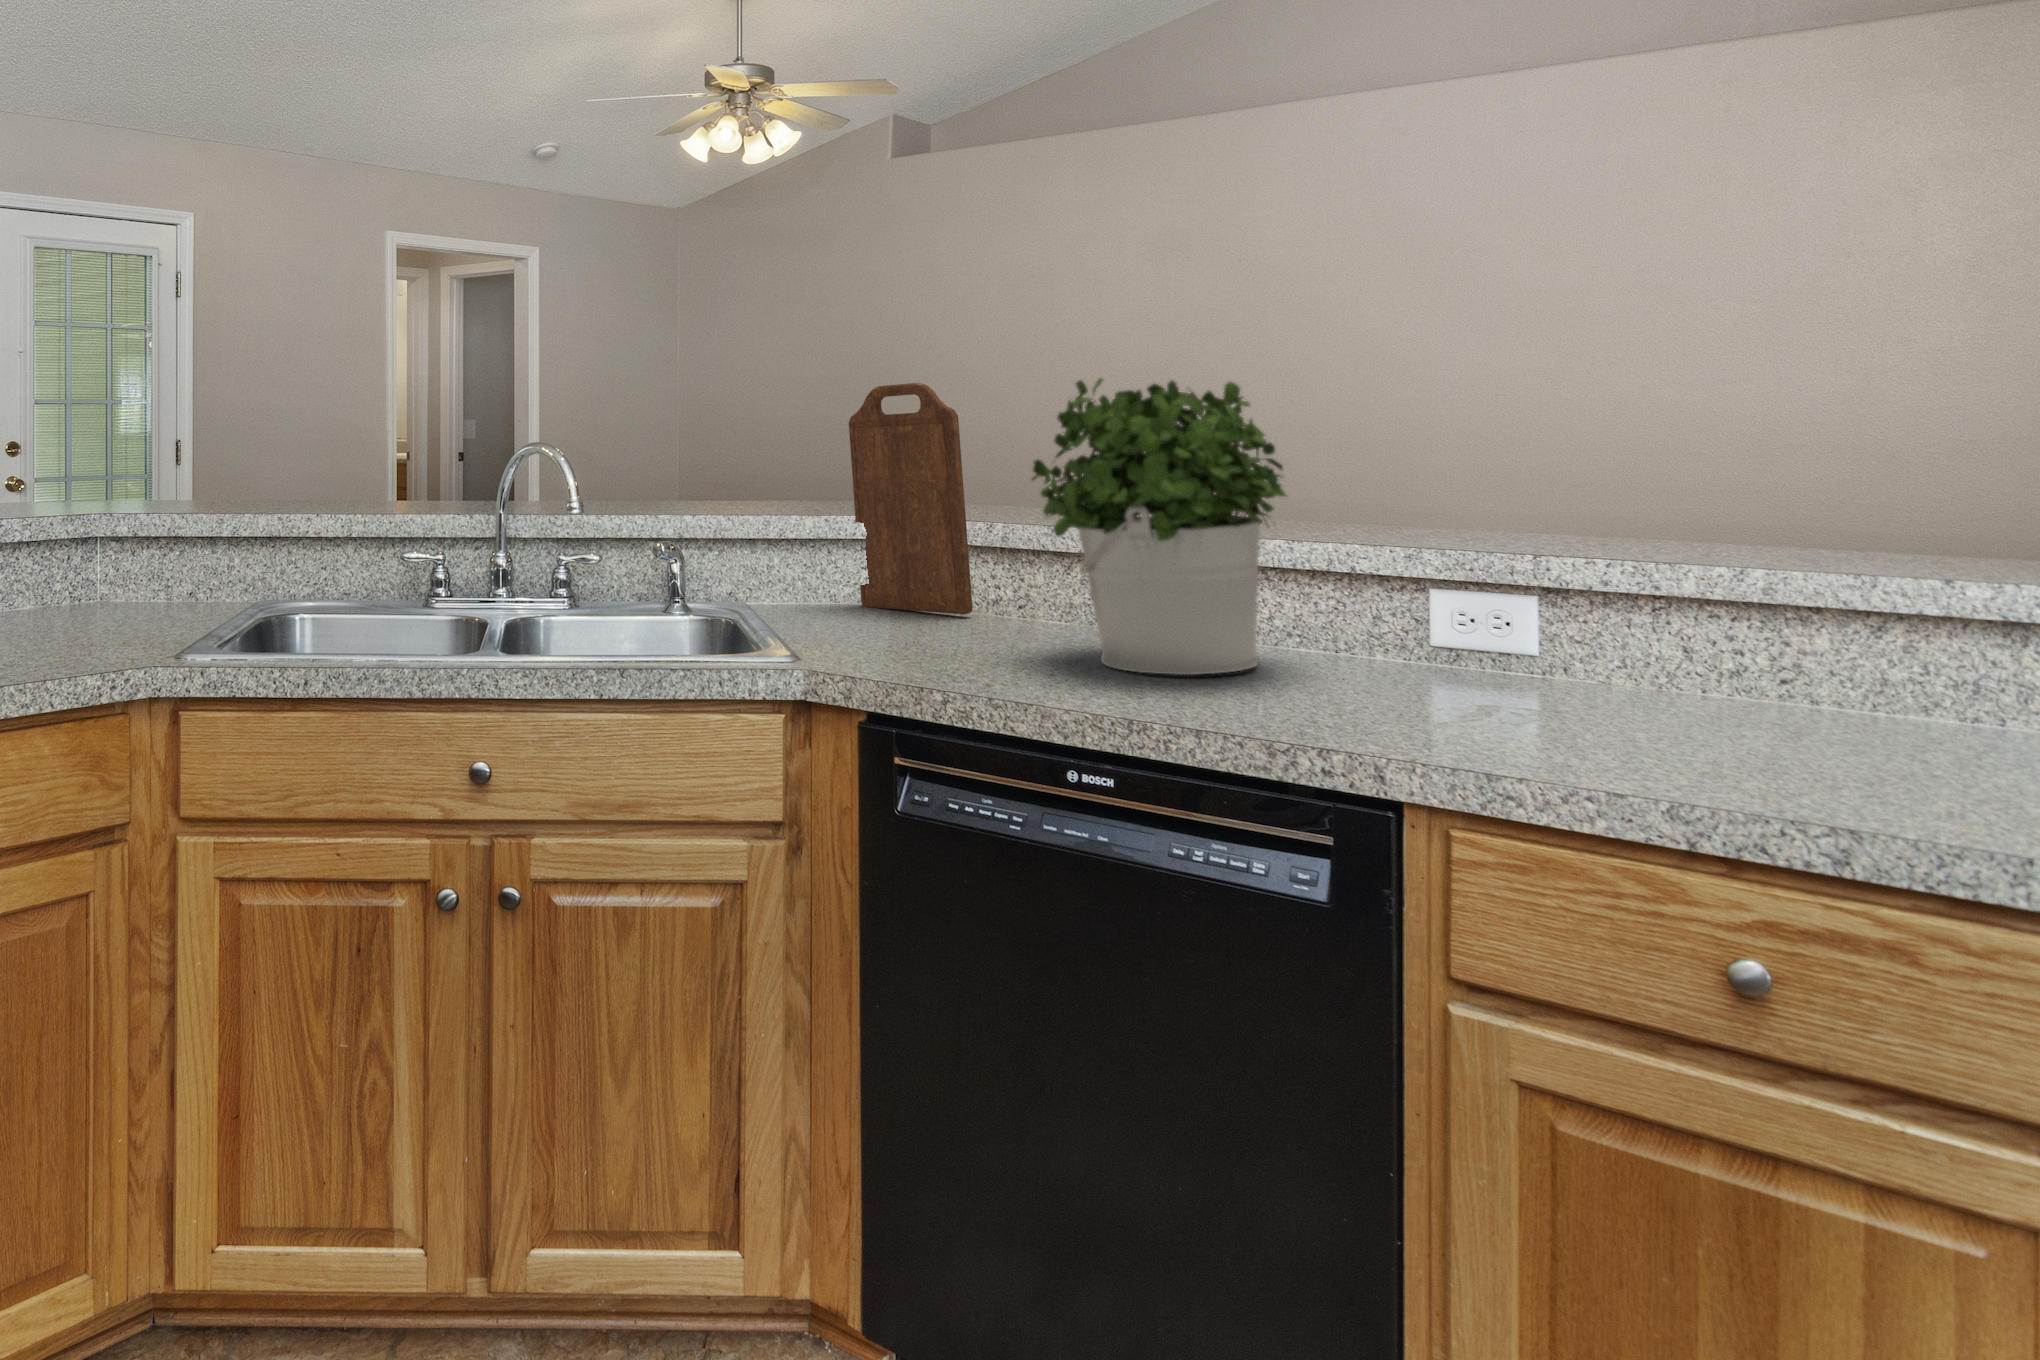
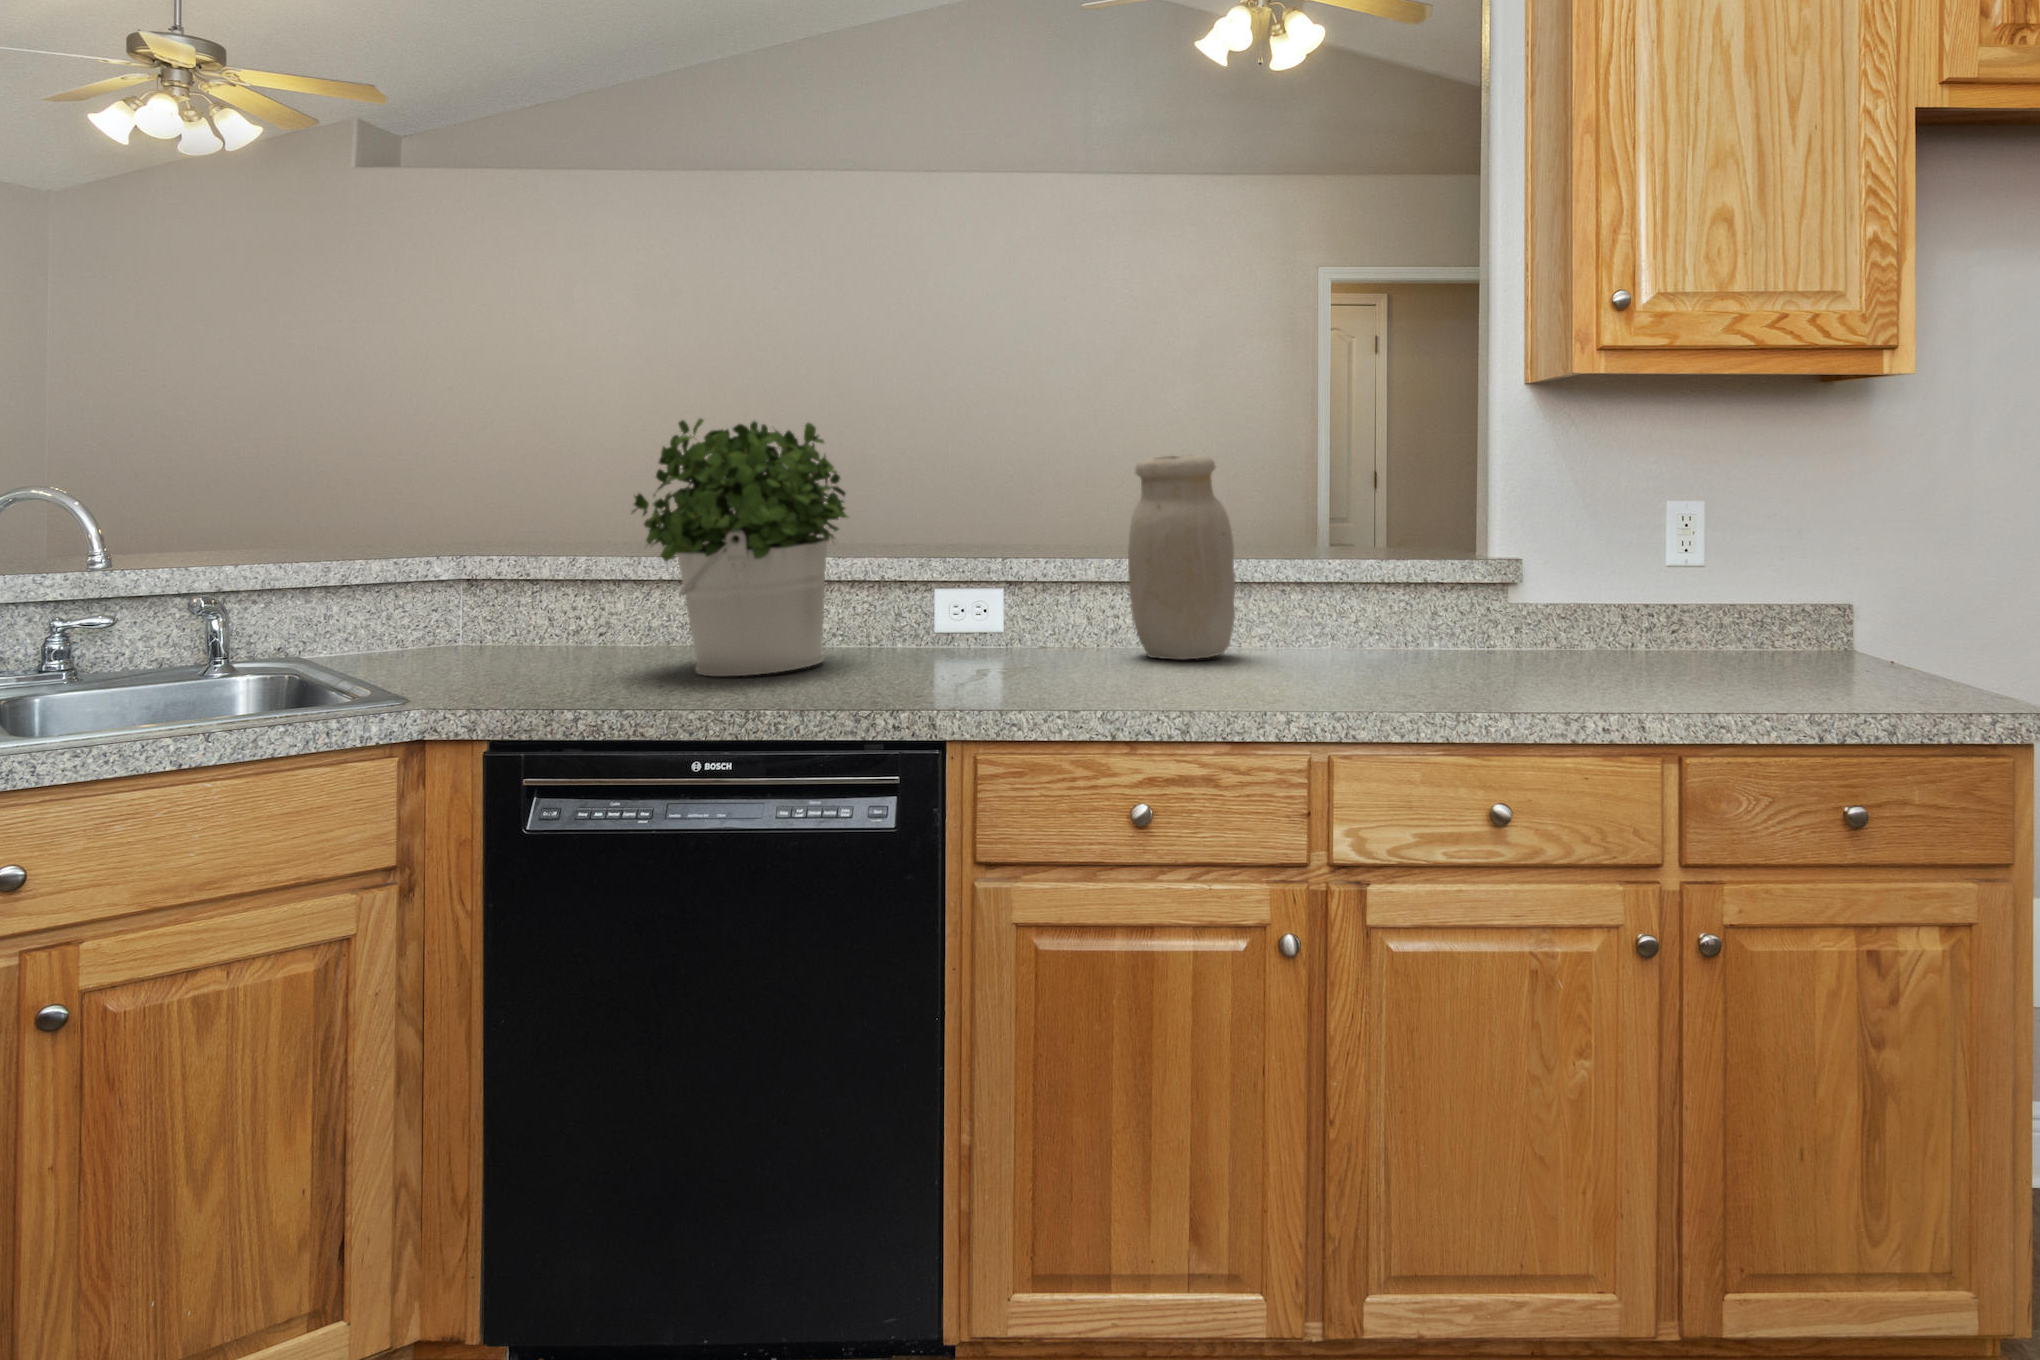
cutting board: present [849,383,973,614] -> none [416,422,553,655]
jar: none [1731,424,1947,733] -> present [1128,454,1236,659]

